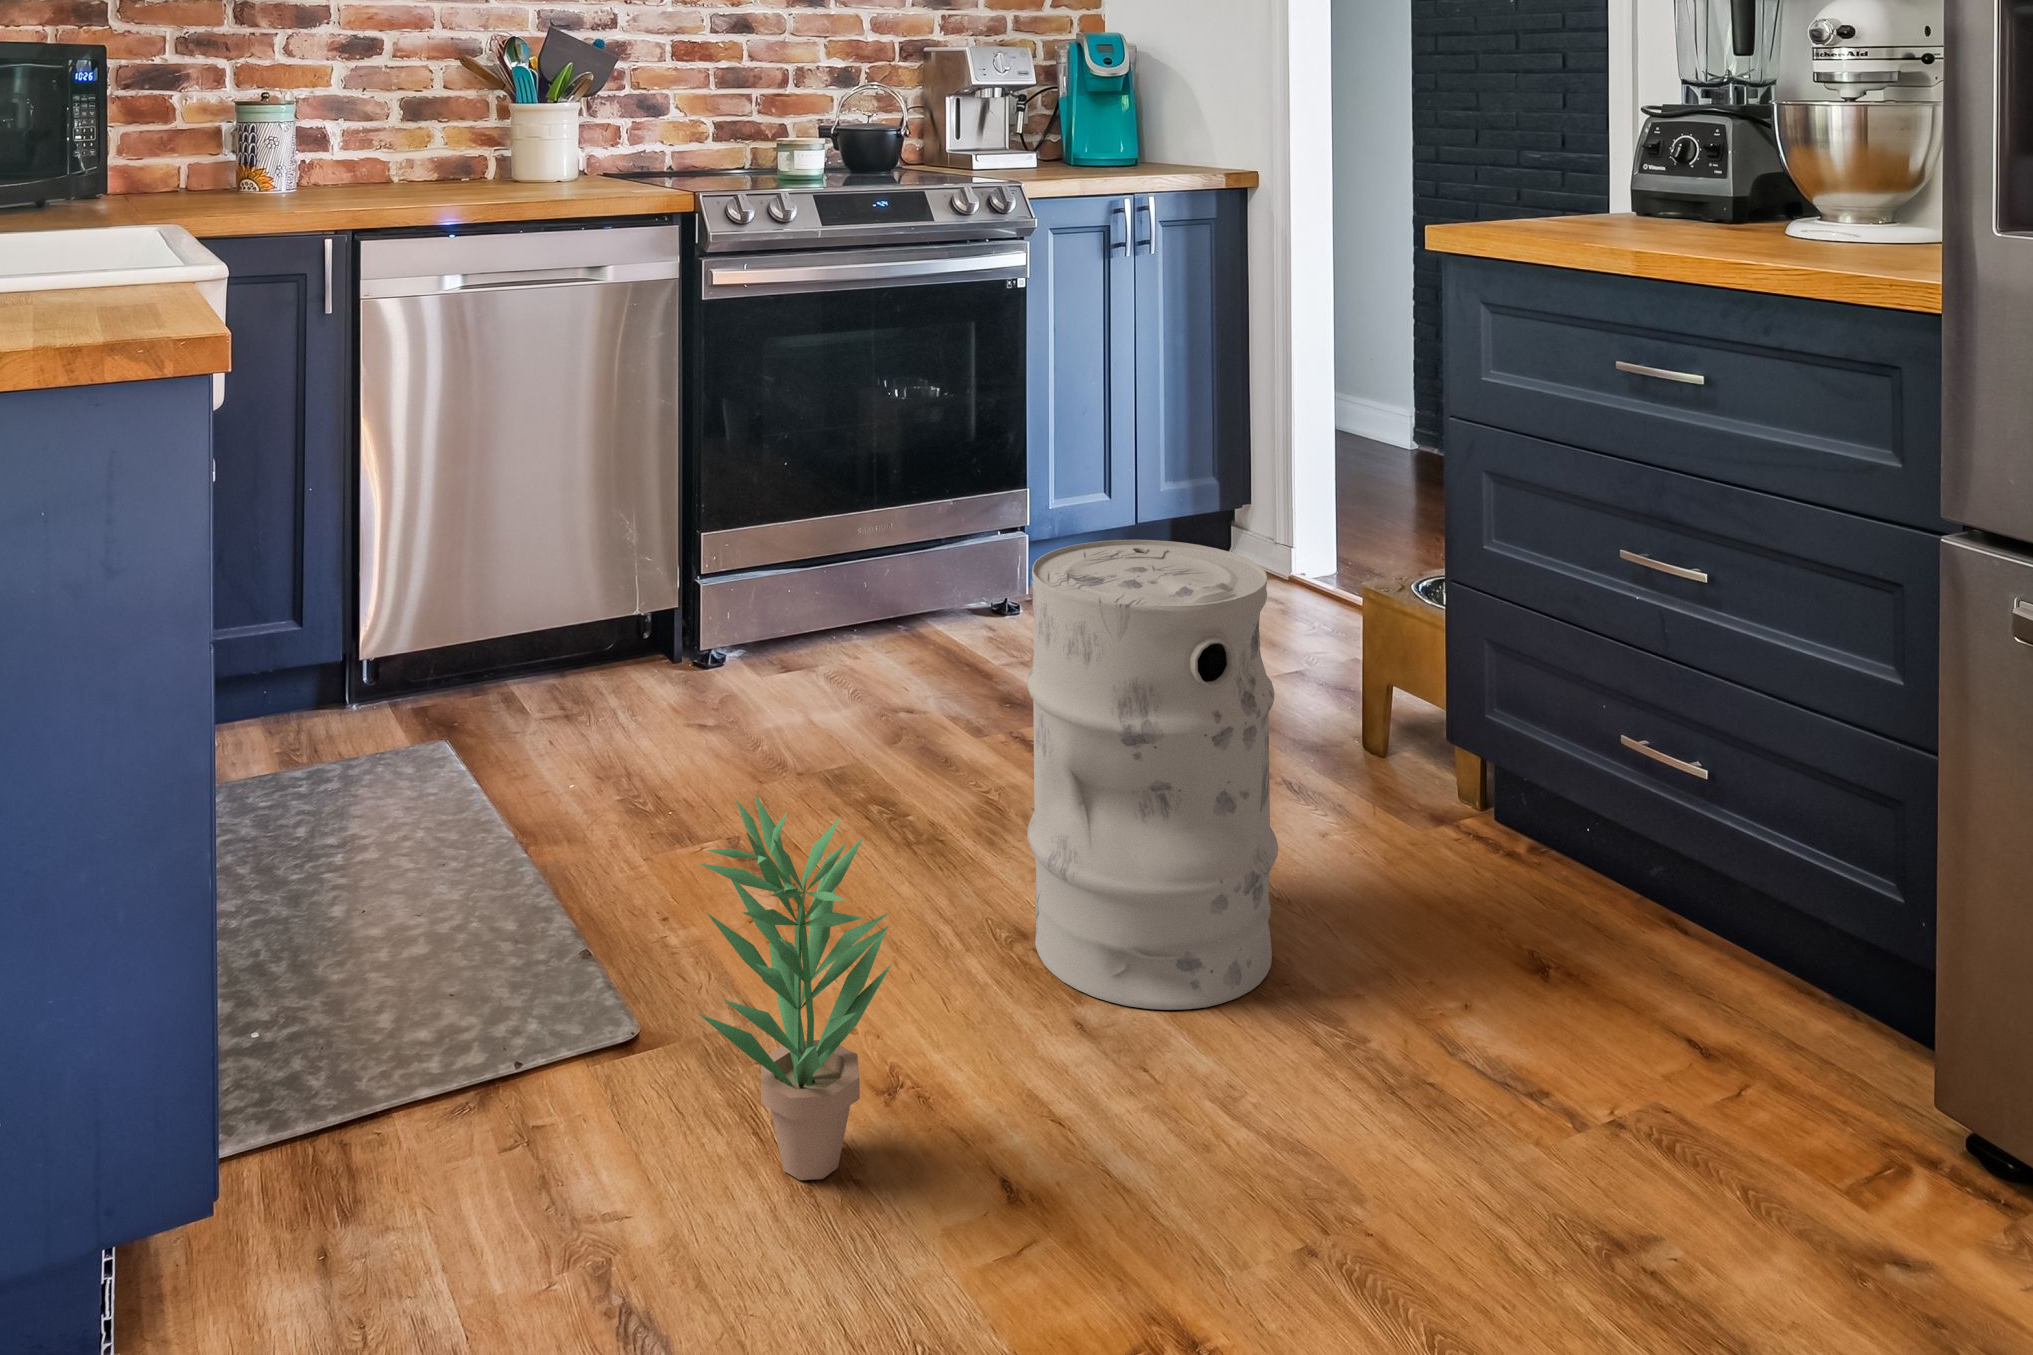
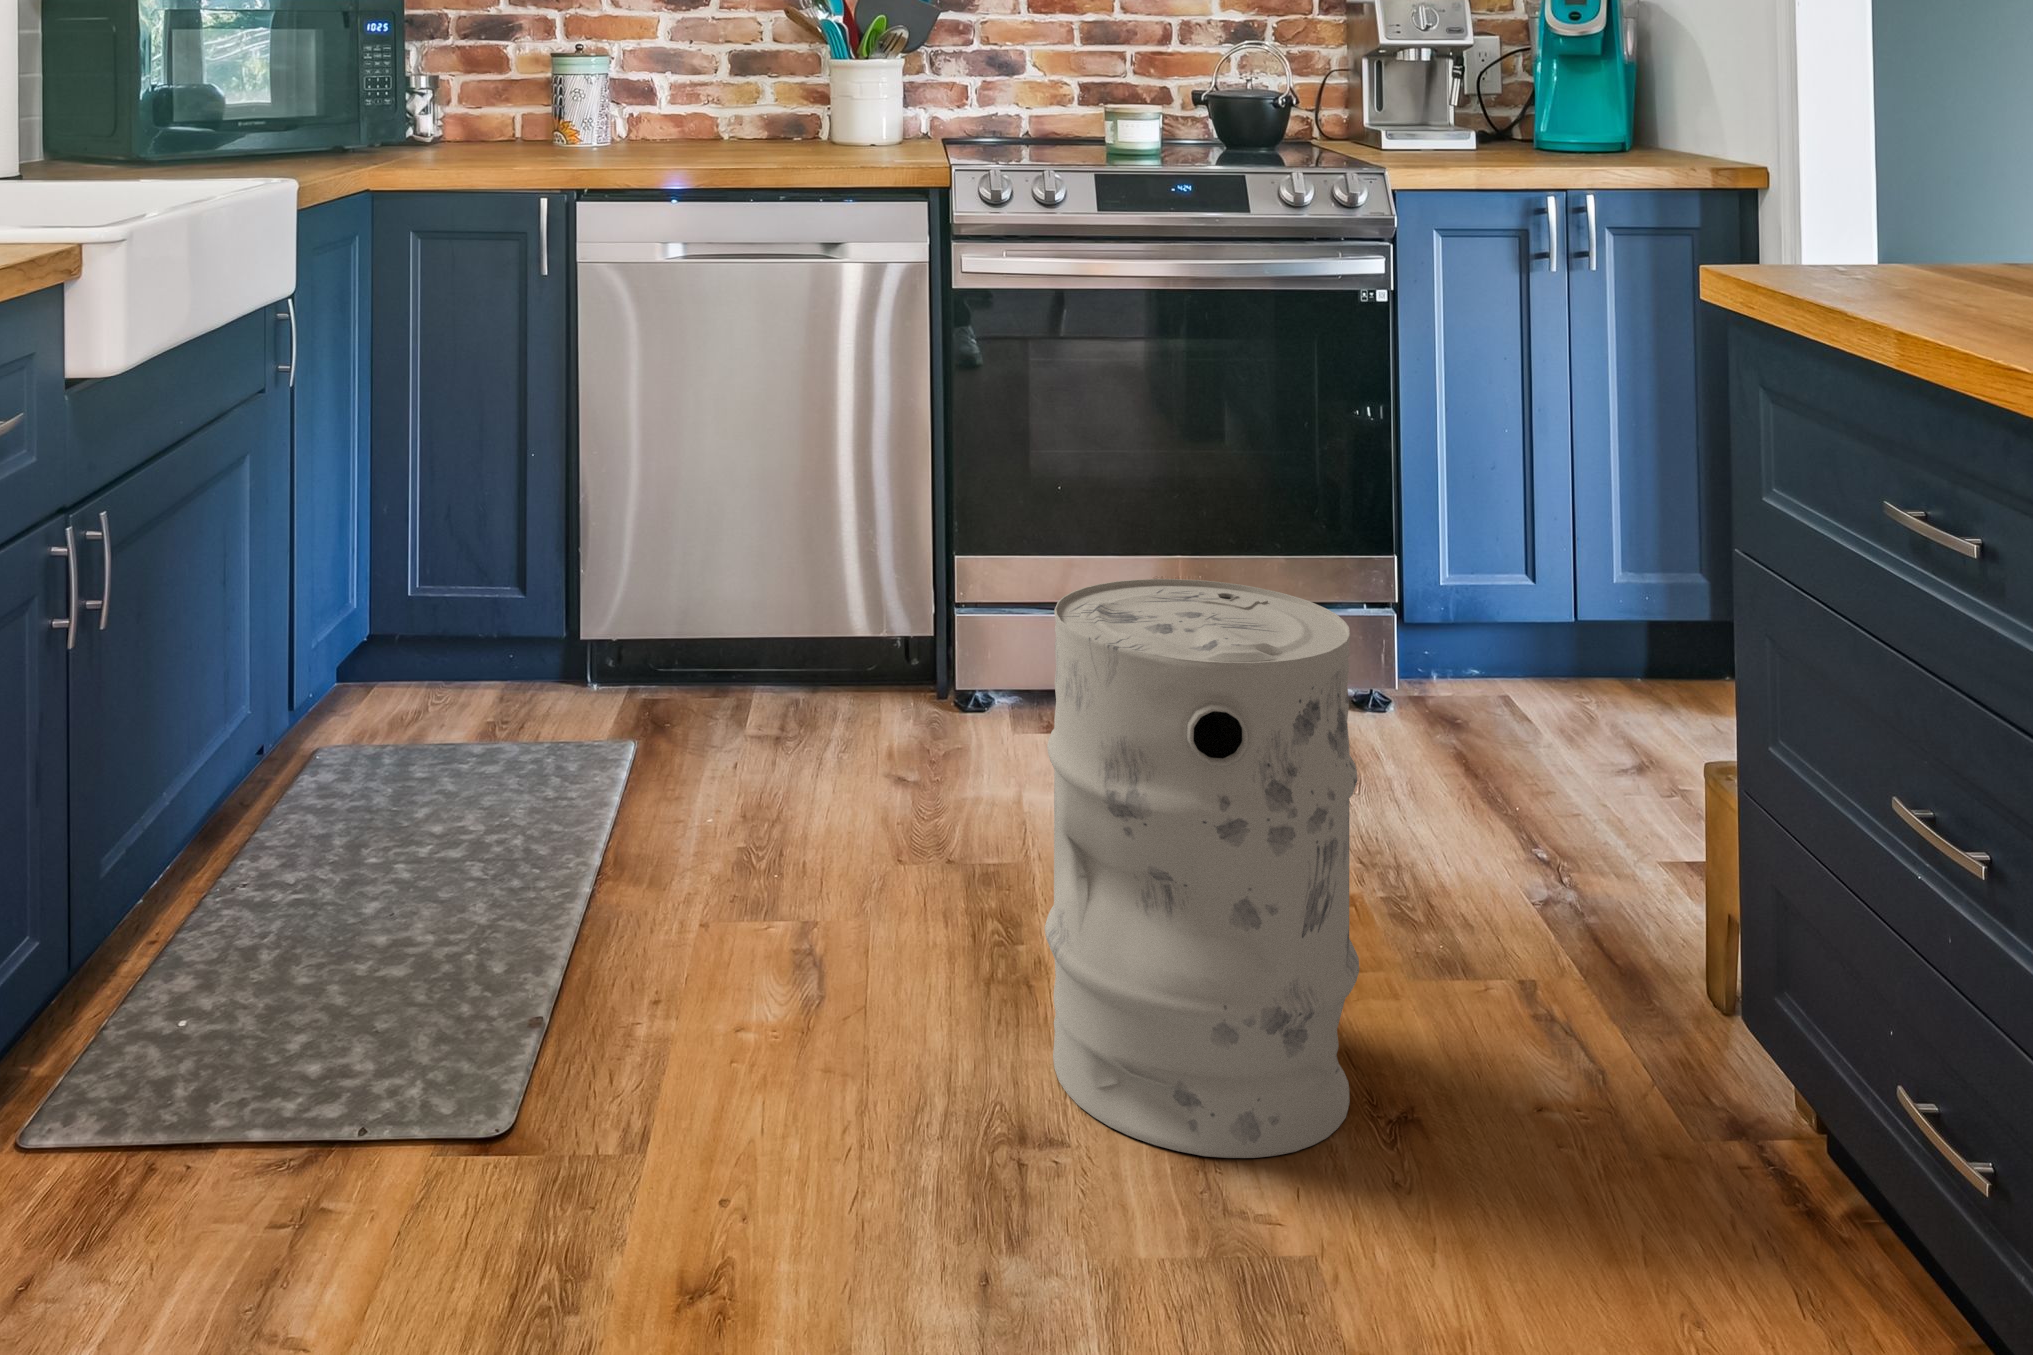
potted plant: present [699,795,892,1180] -> none [523,764,755,1187]

